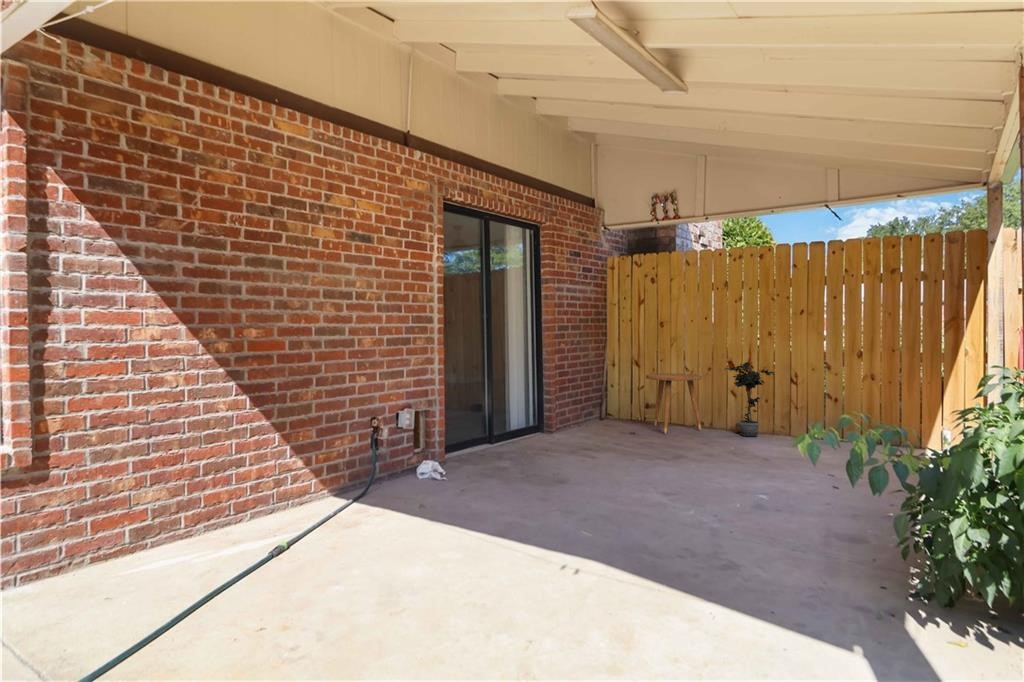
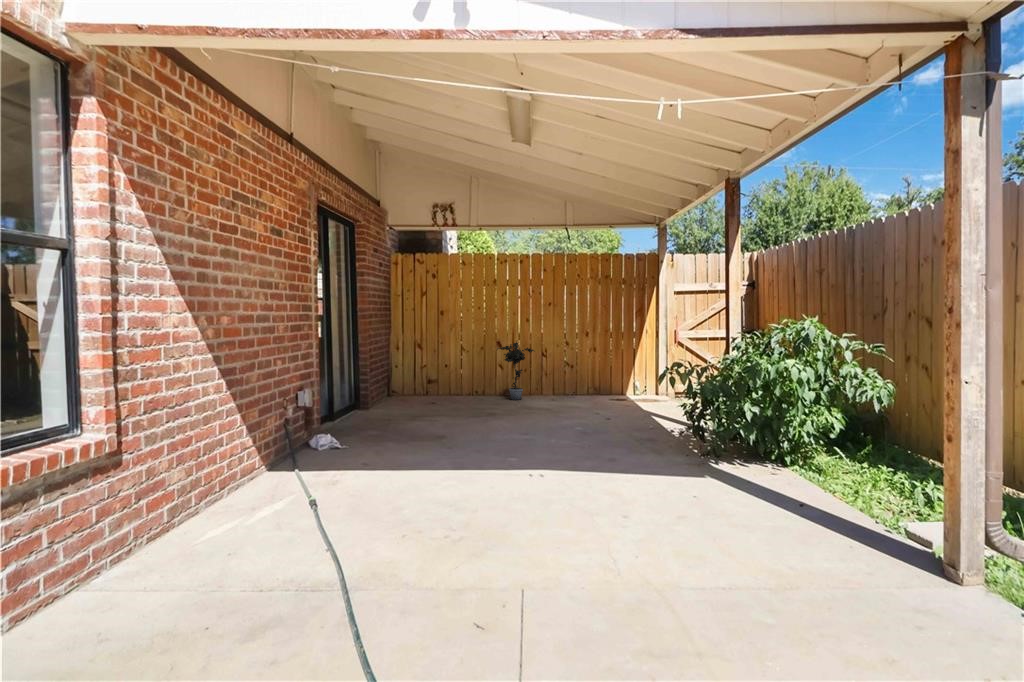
side table: present [646,373,702,434] -> none [437,354,481,403]

